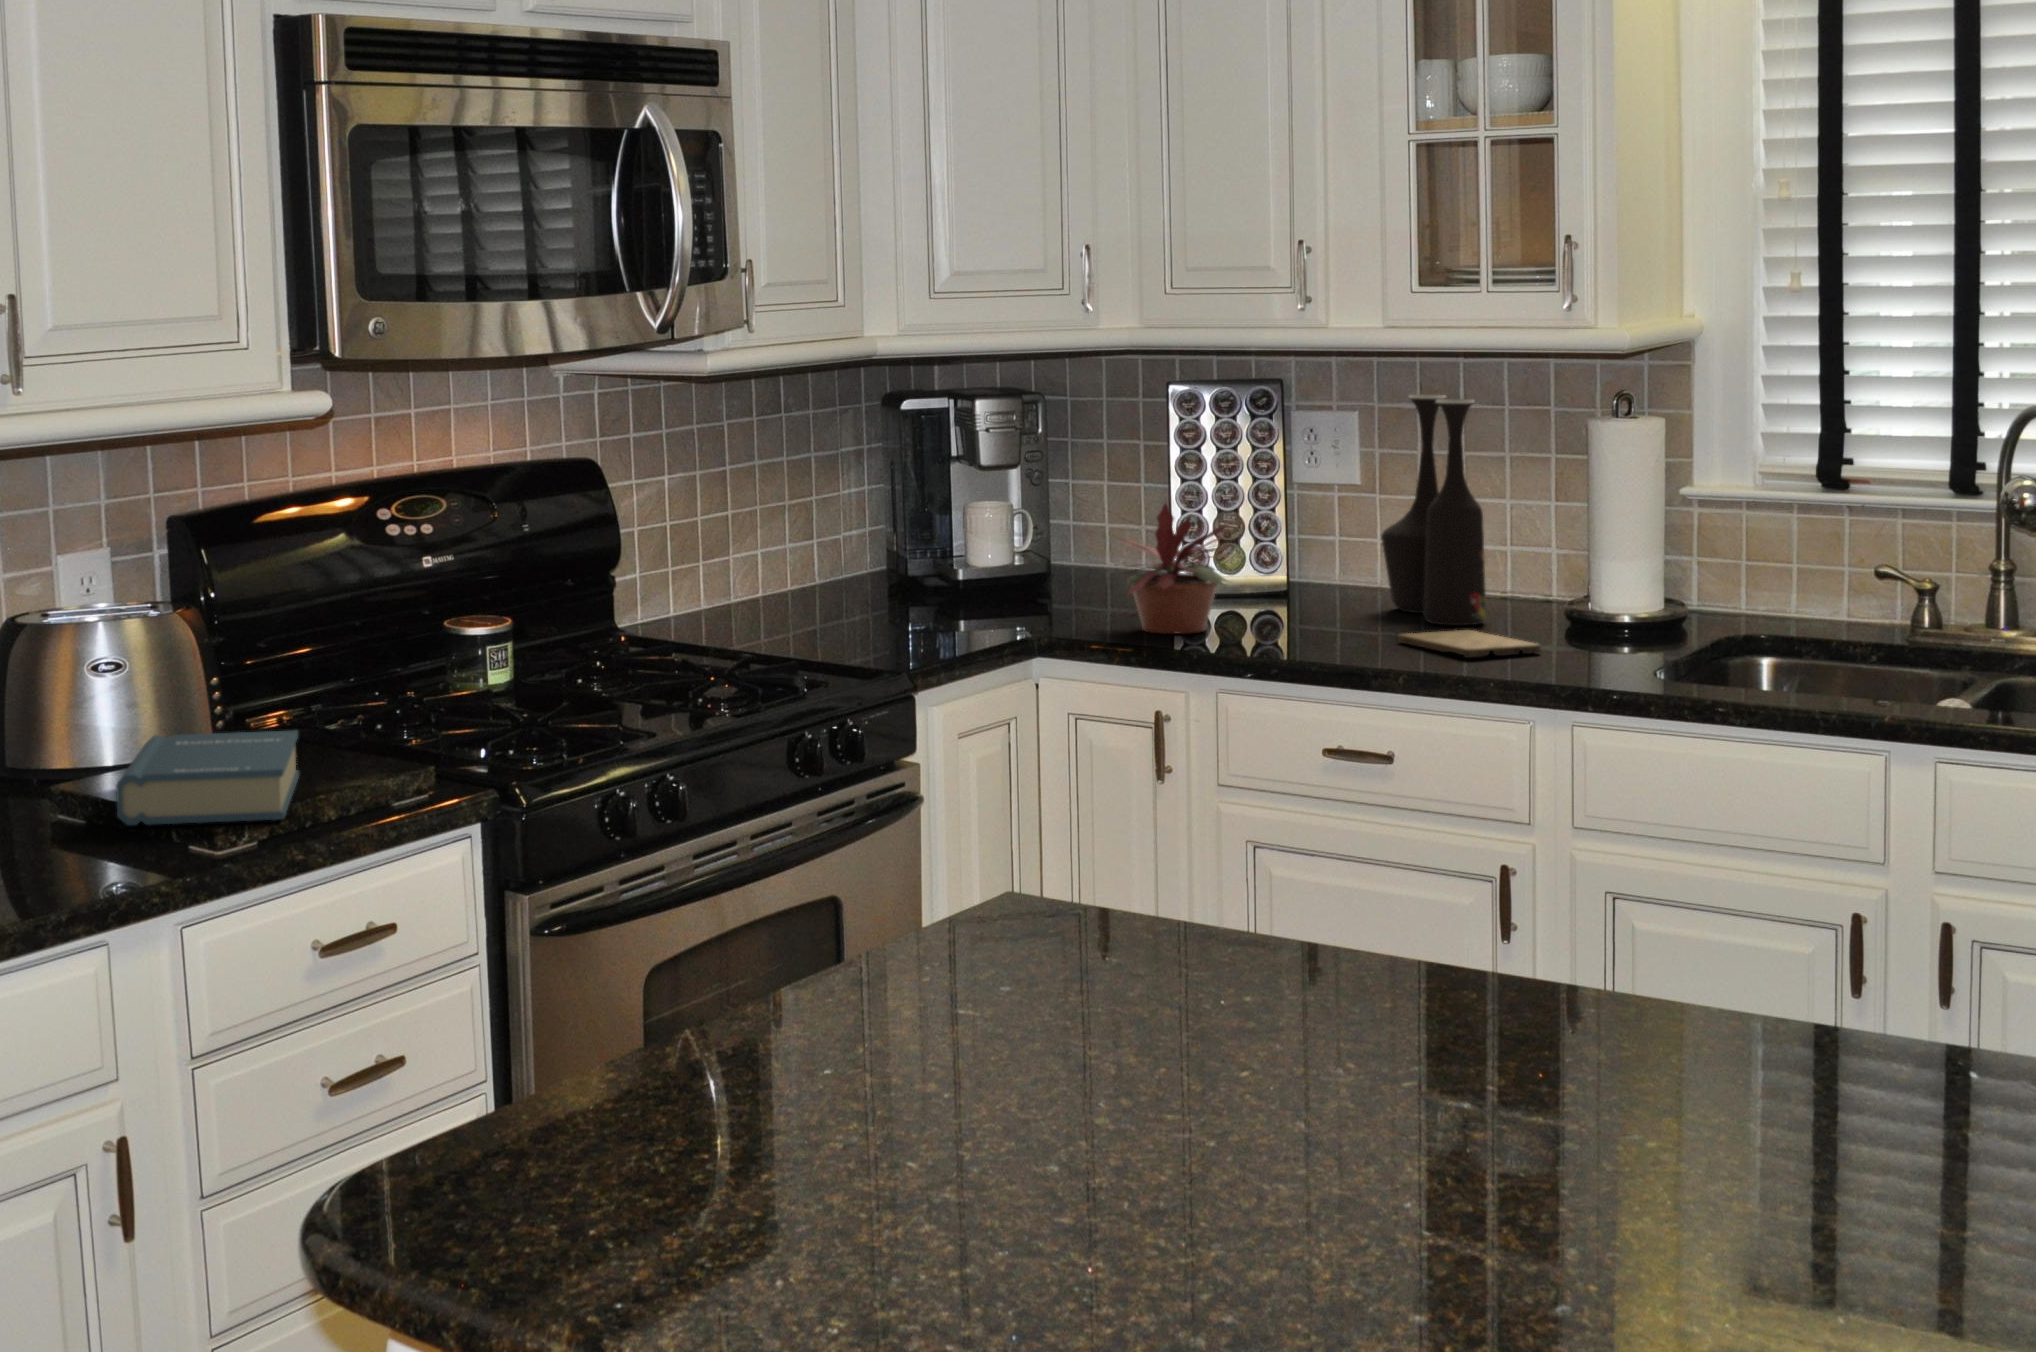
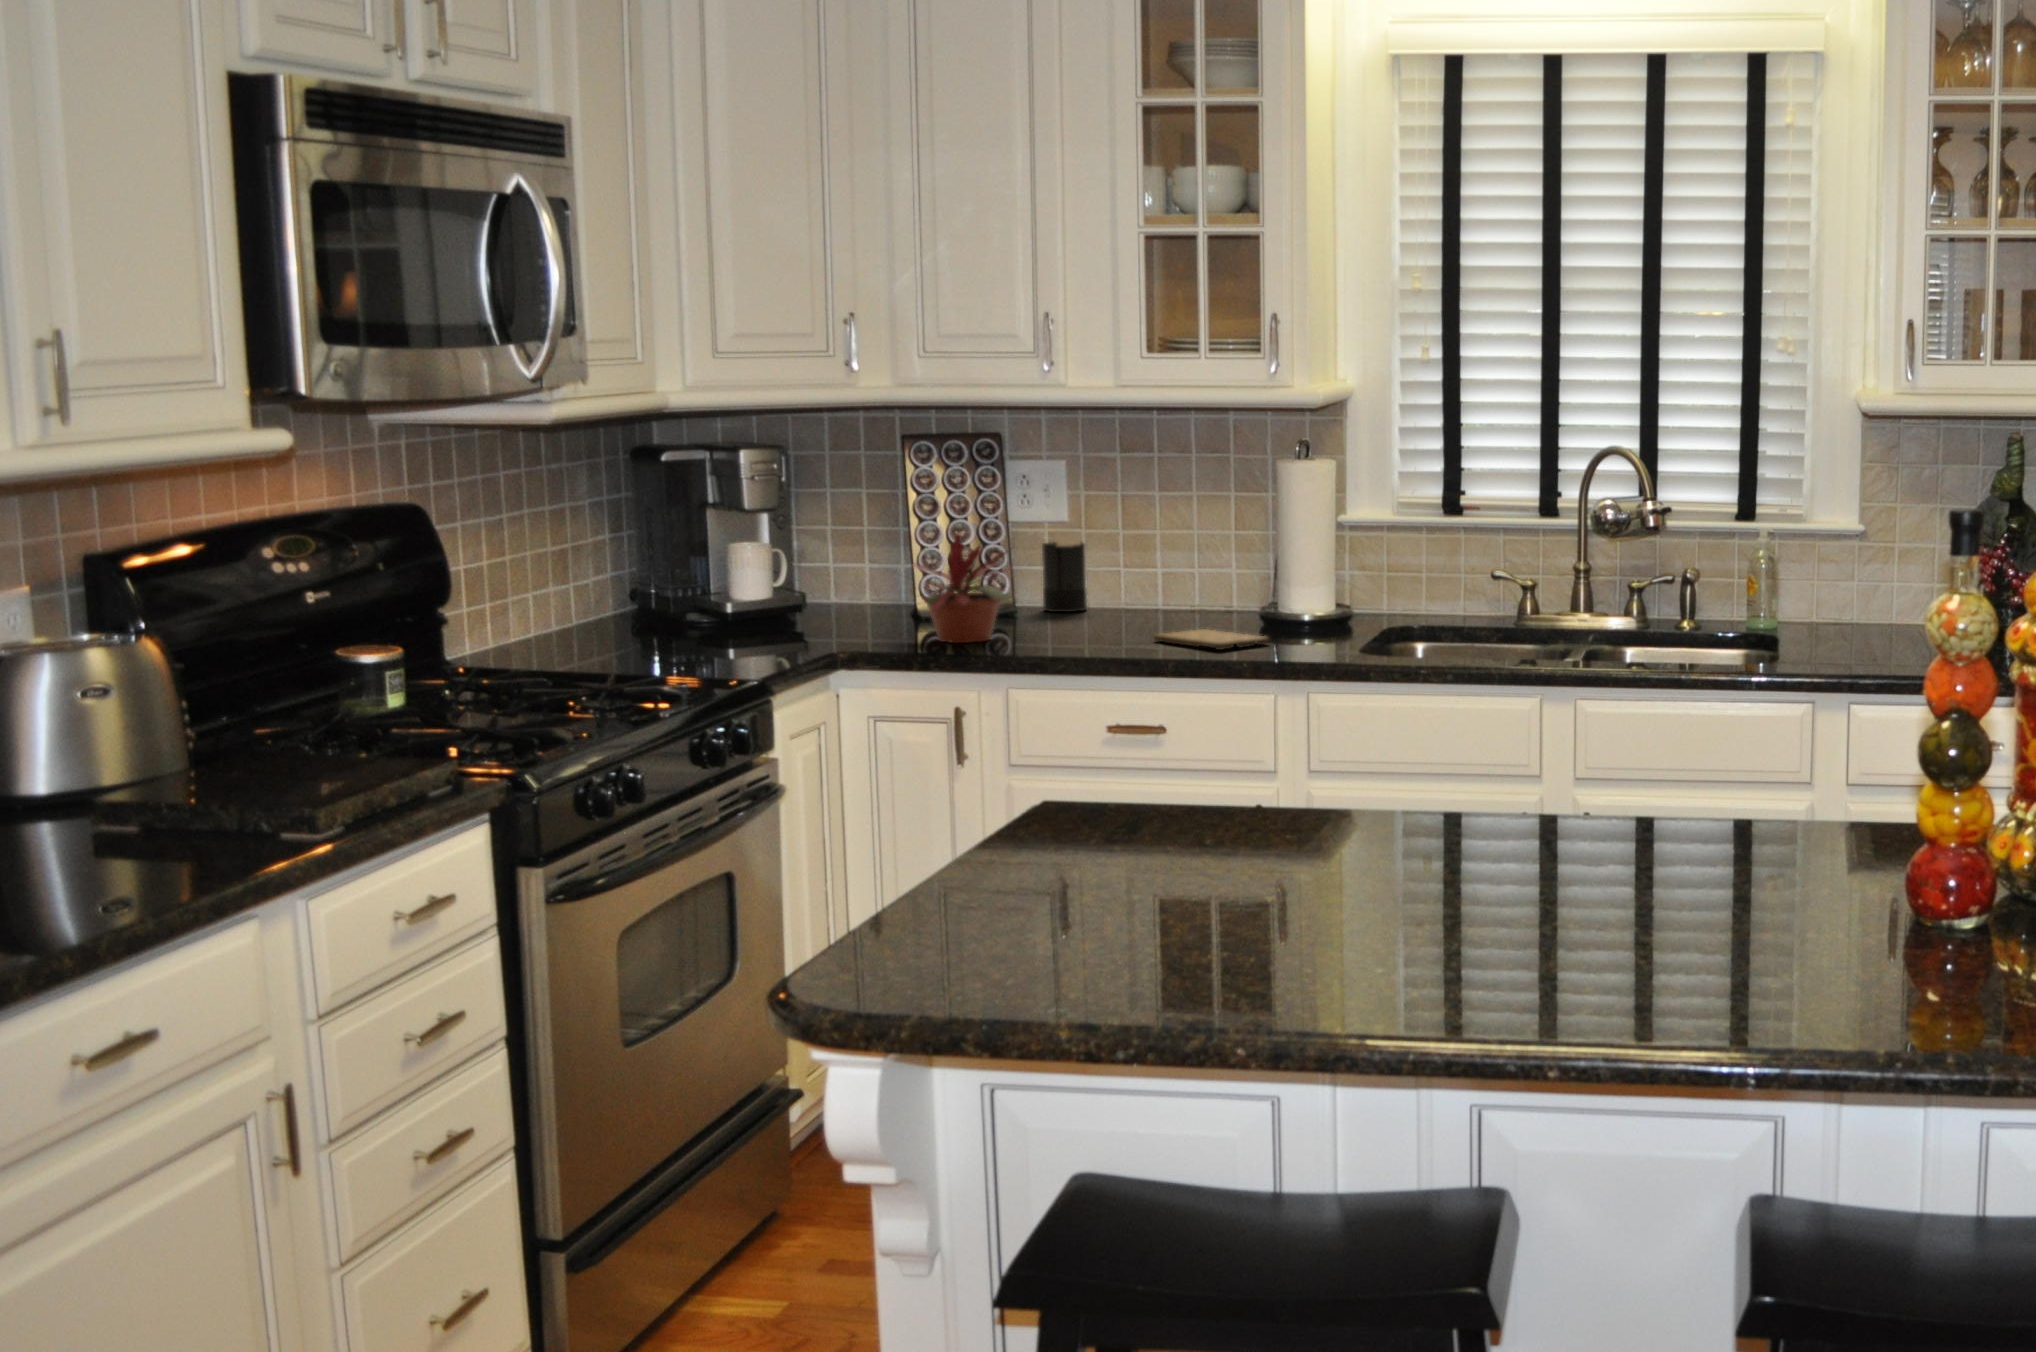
vase: present [1381,394,1486,625] -> none [1116,443,1209,627]
candle: none [1292,507,1351,600] -> present [1042,542,1087,612]
hardback book: present [116,730,299,825] -> none [61,761,258,861]

